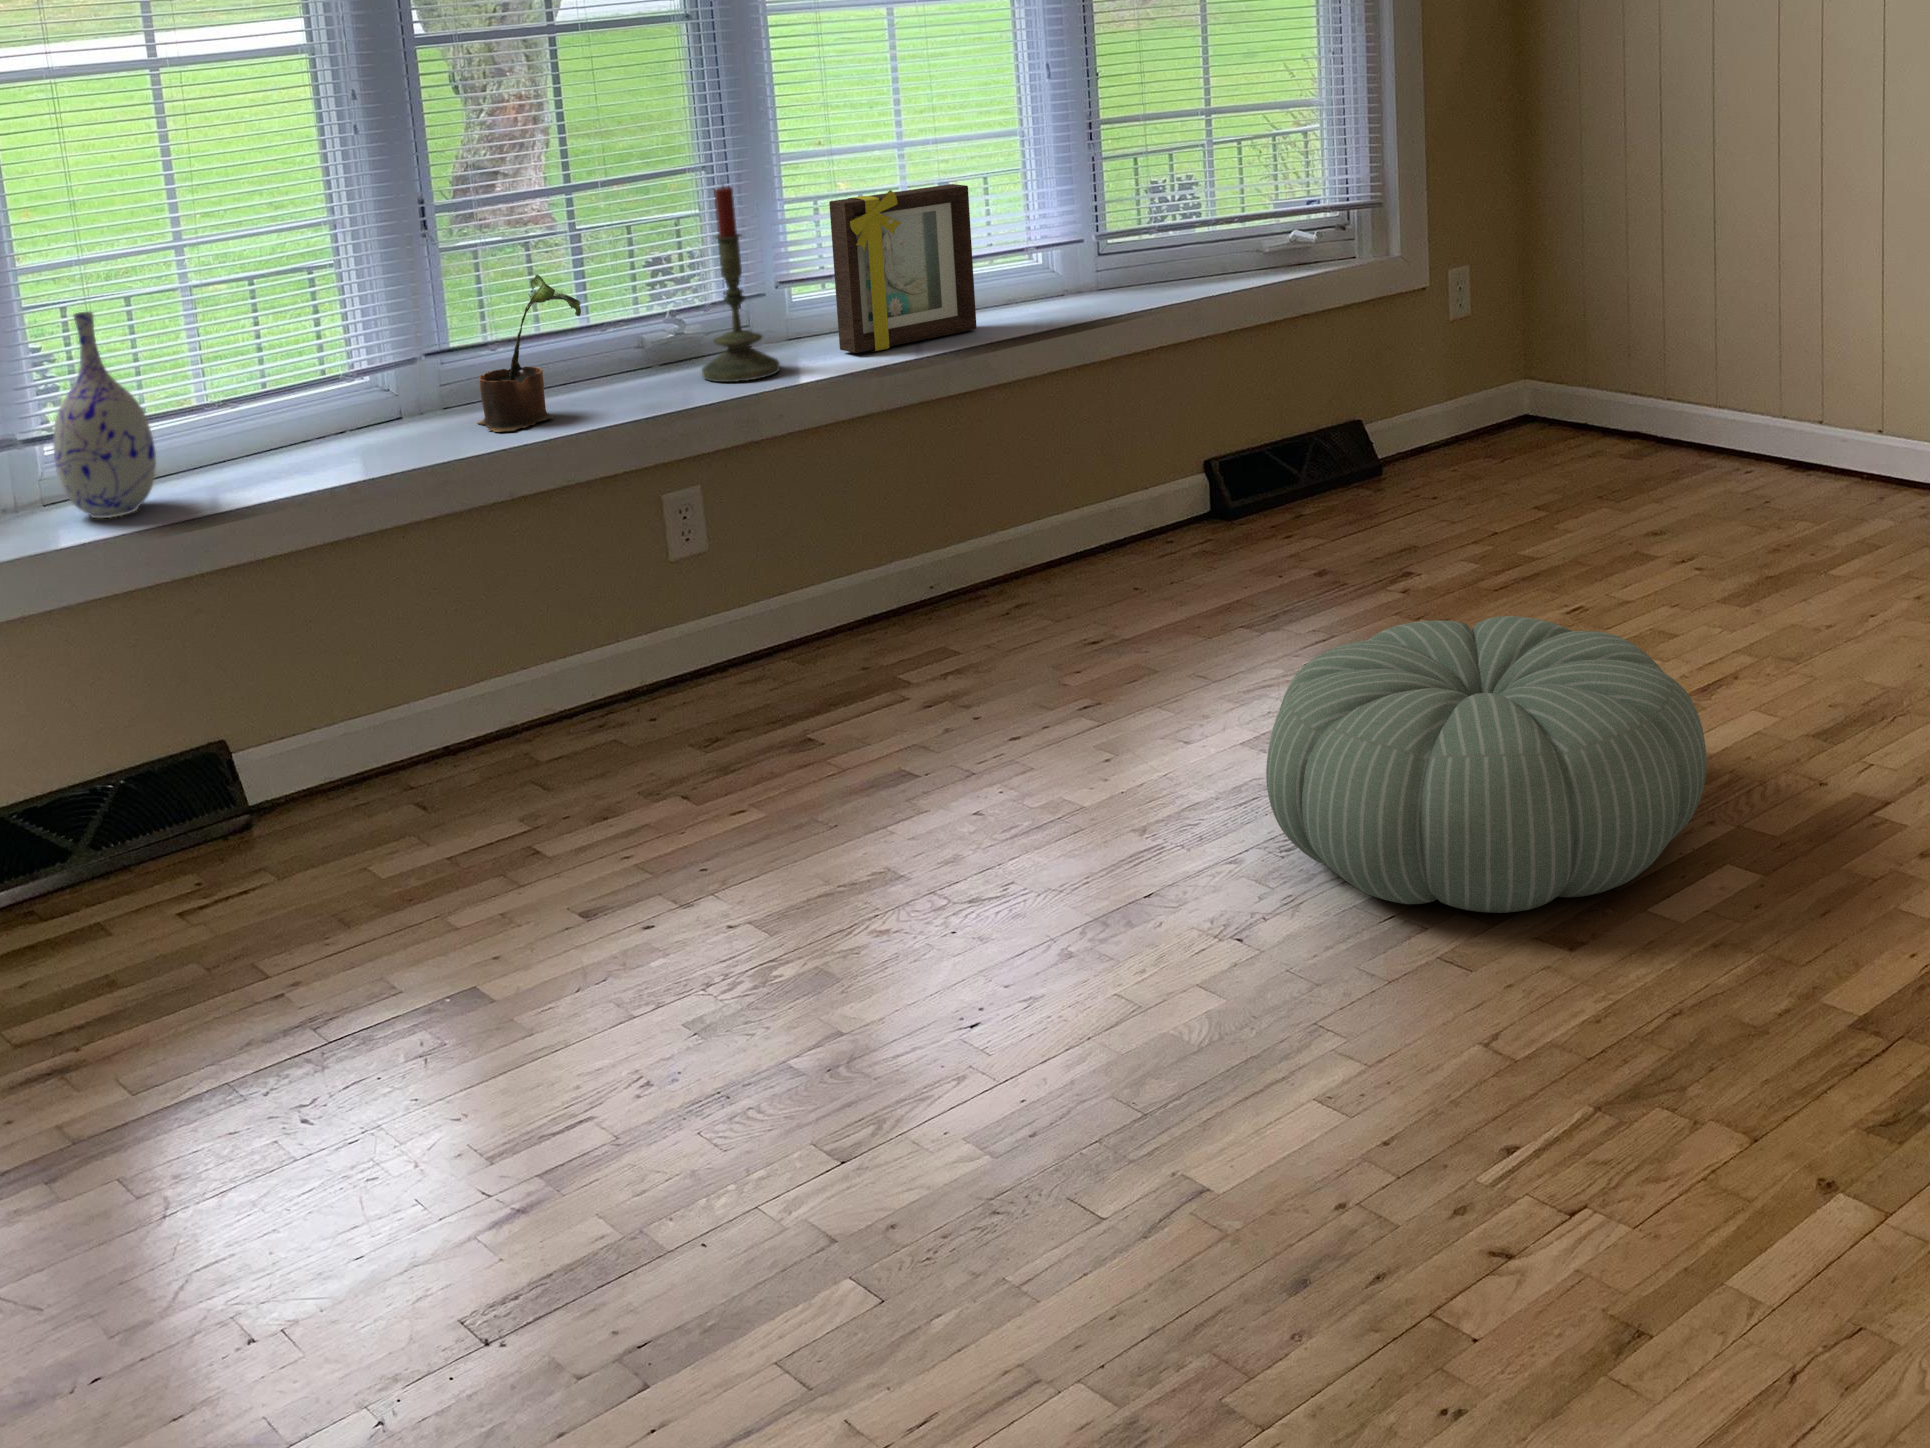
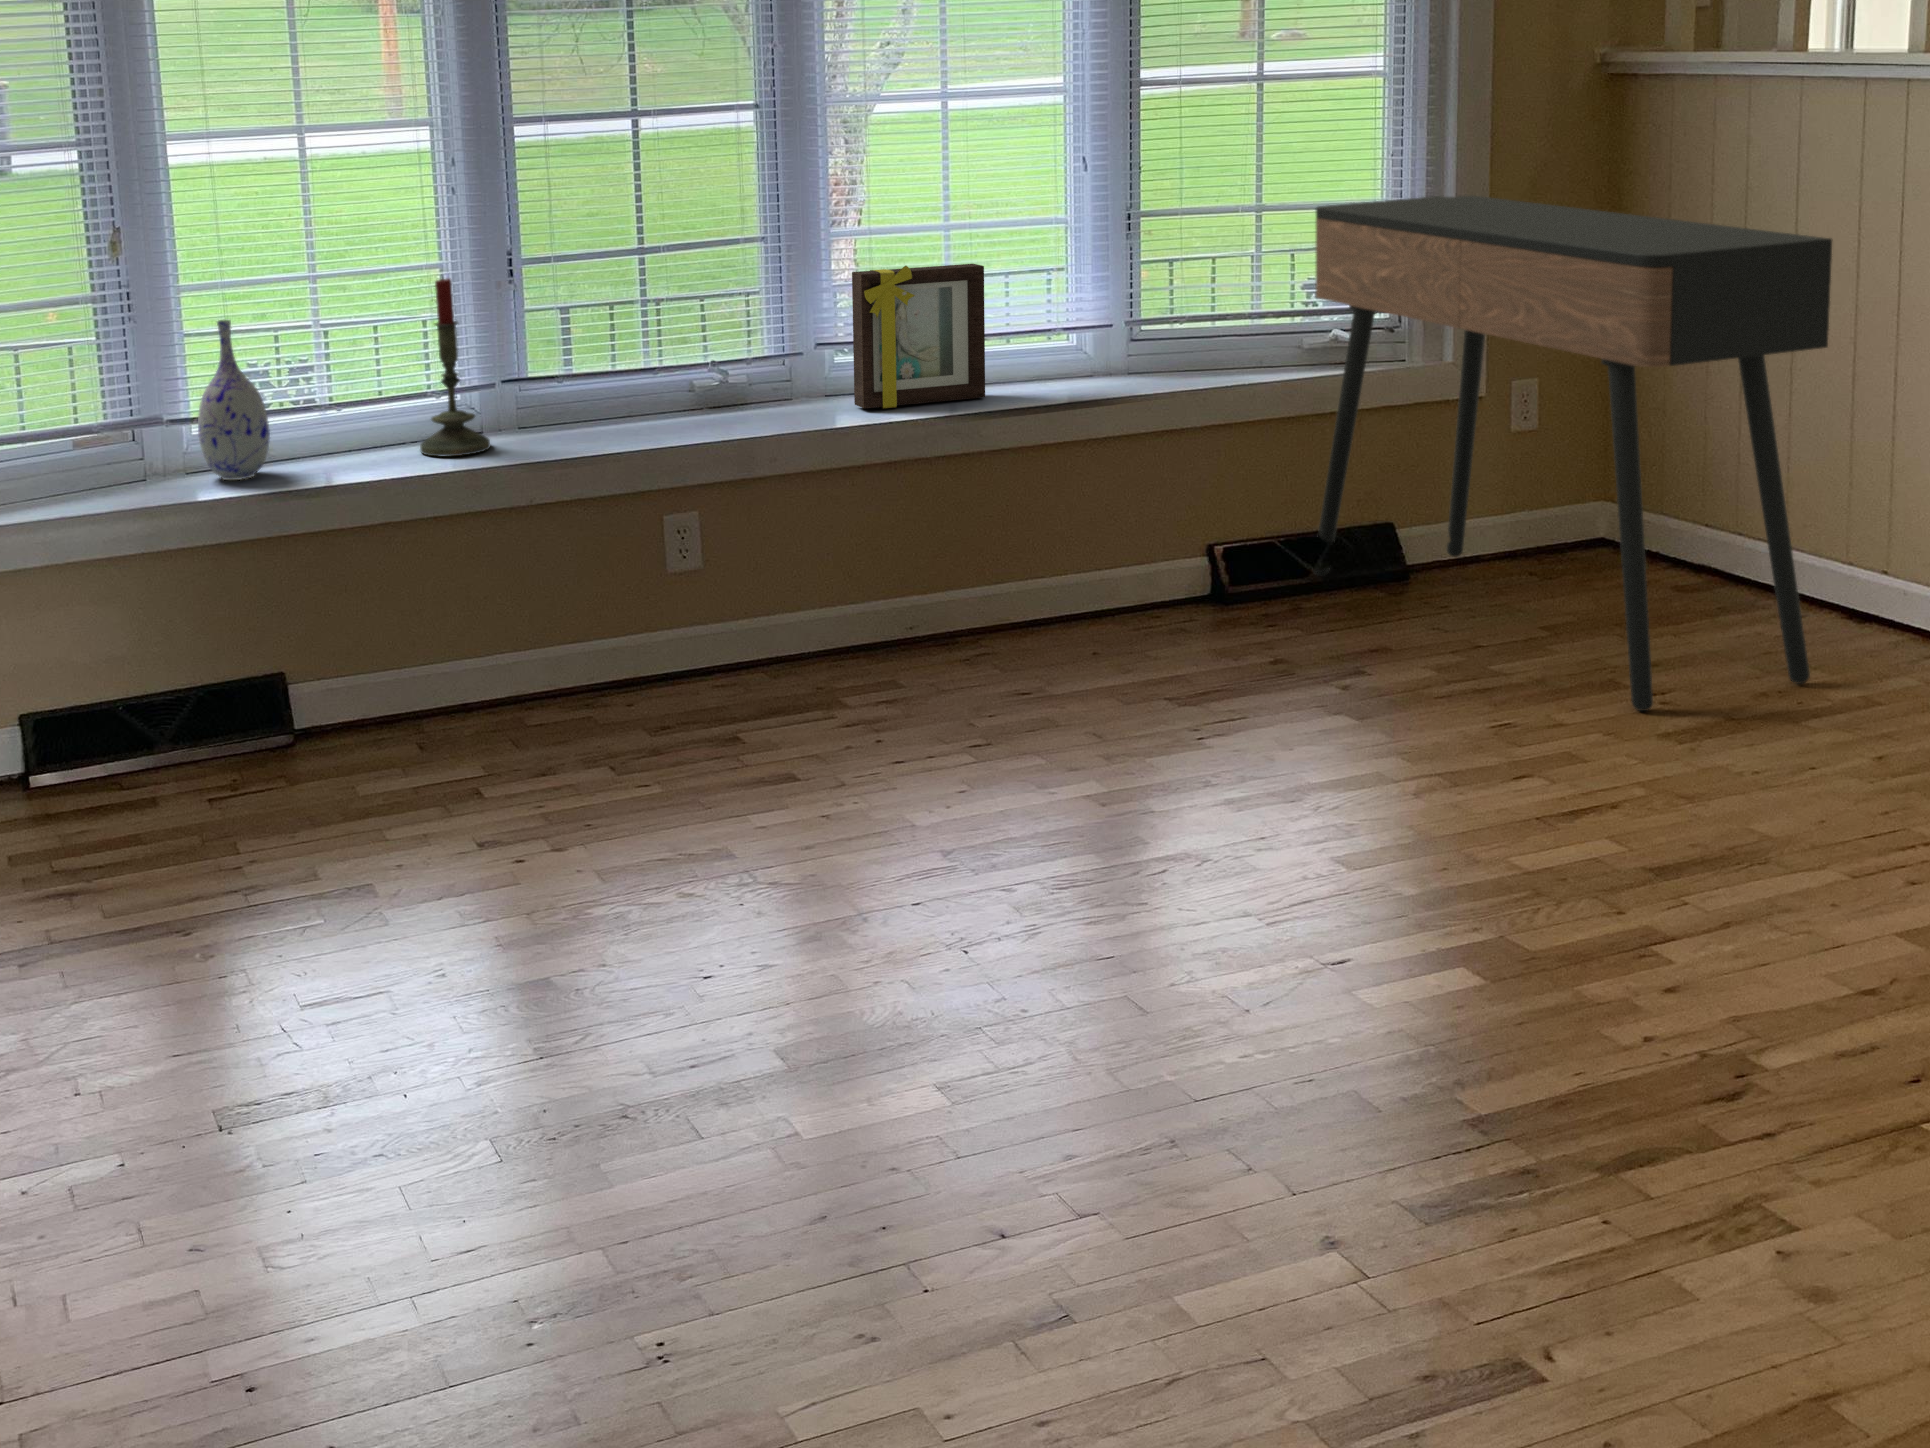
console table: none [1278,86,1814,580] -> present [1314,194,1832,711]
candle: present [702,186,780,382] -> present [420,278,490,457]
potted plant: present [477,274,581,432] -> none [531,317,621,446]
pouf: present [1266,616,1707,913] -> none [1040,696,1462,965]

